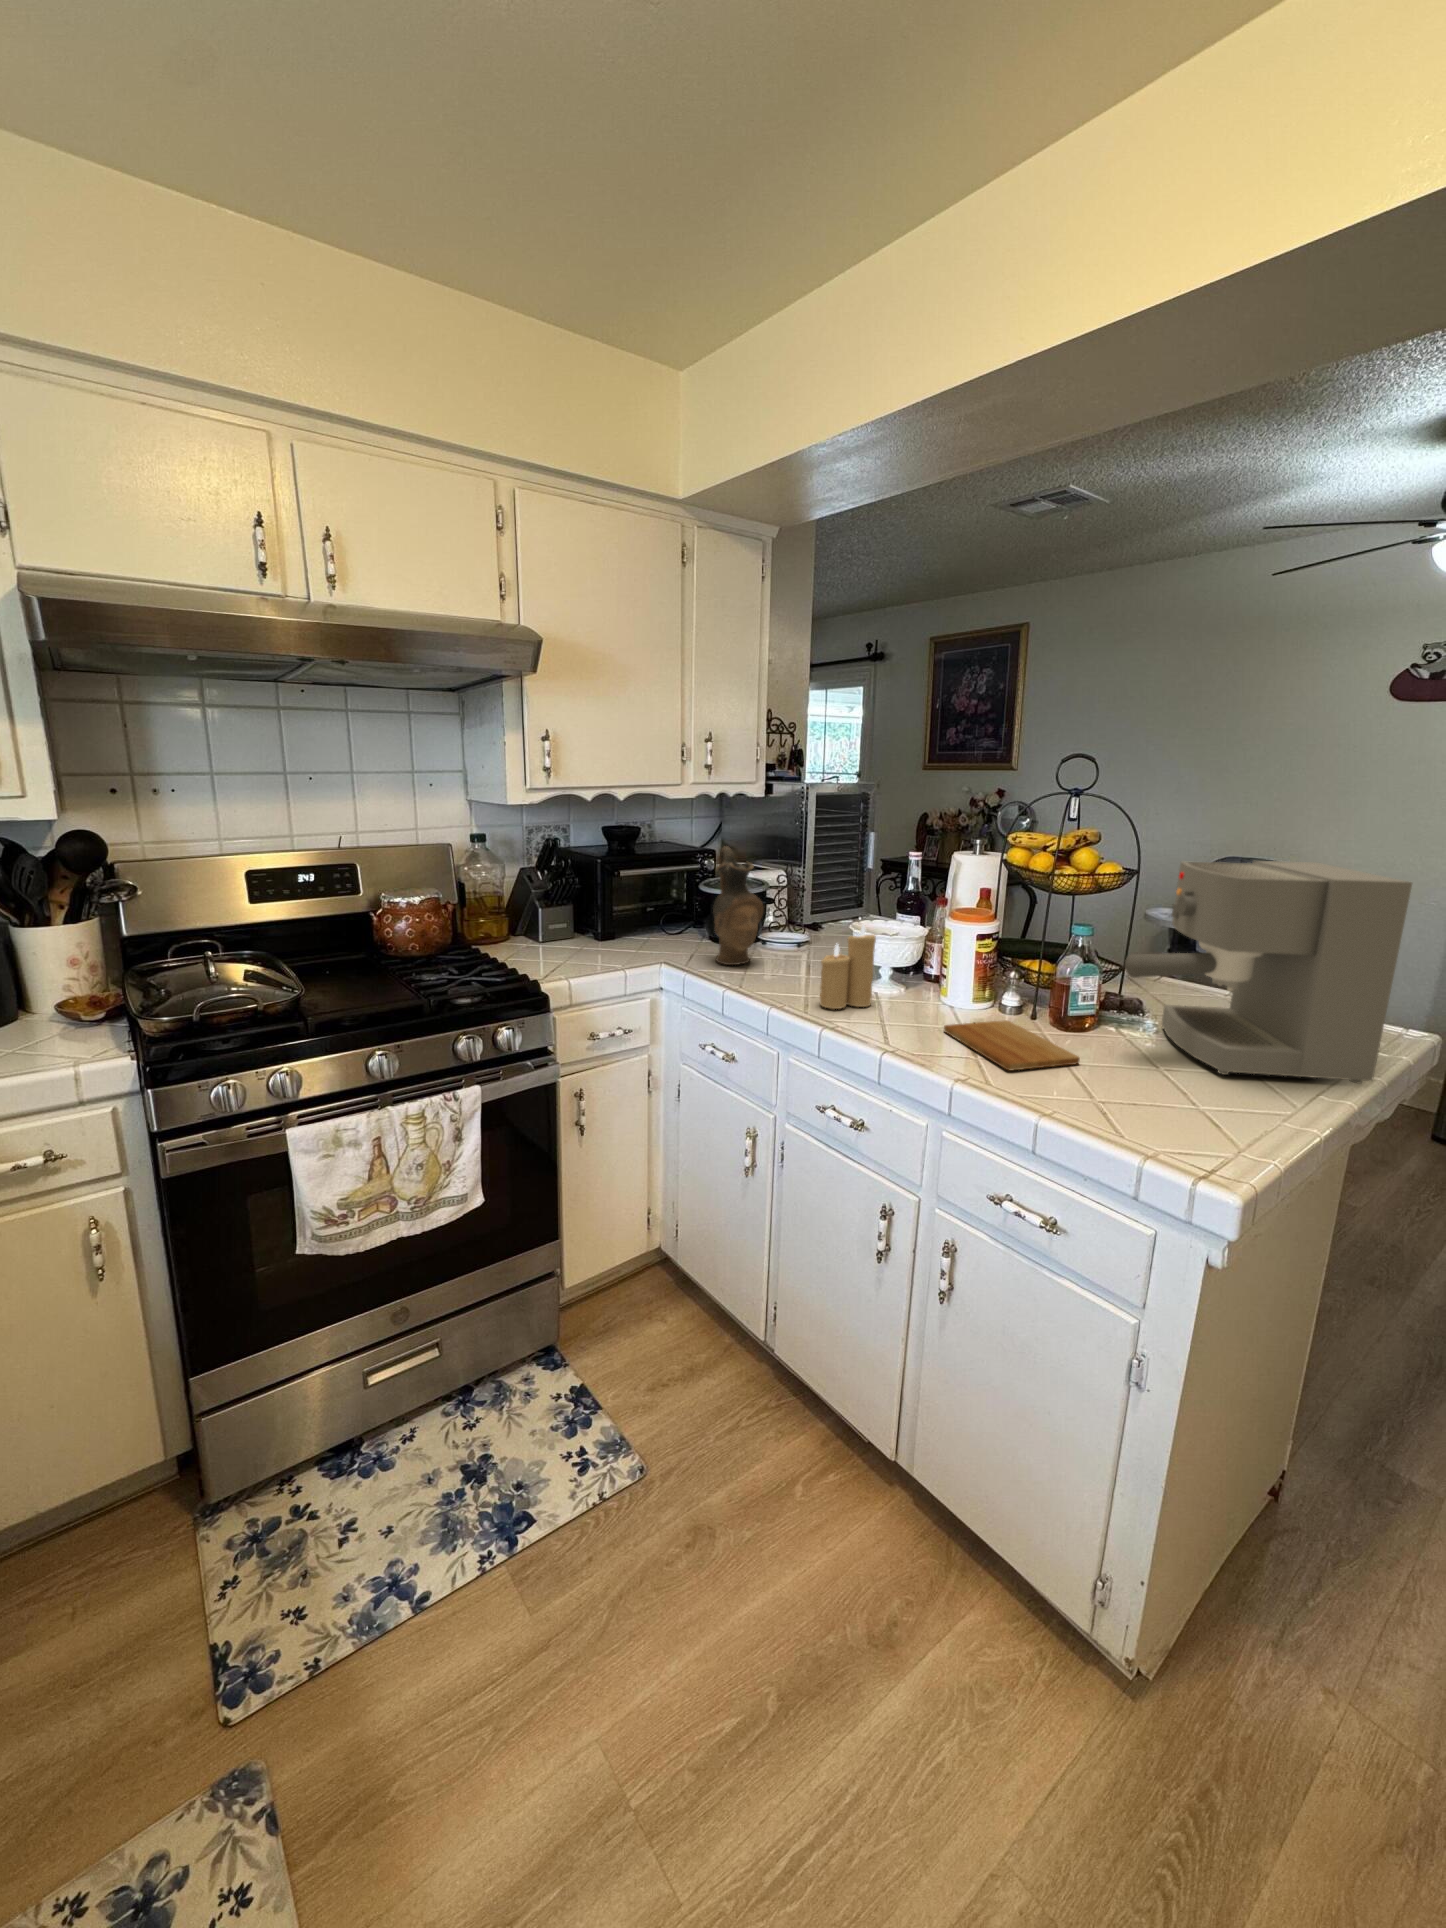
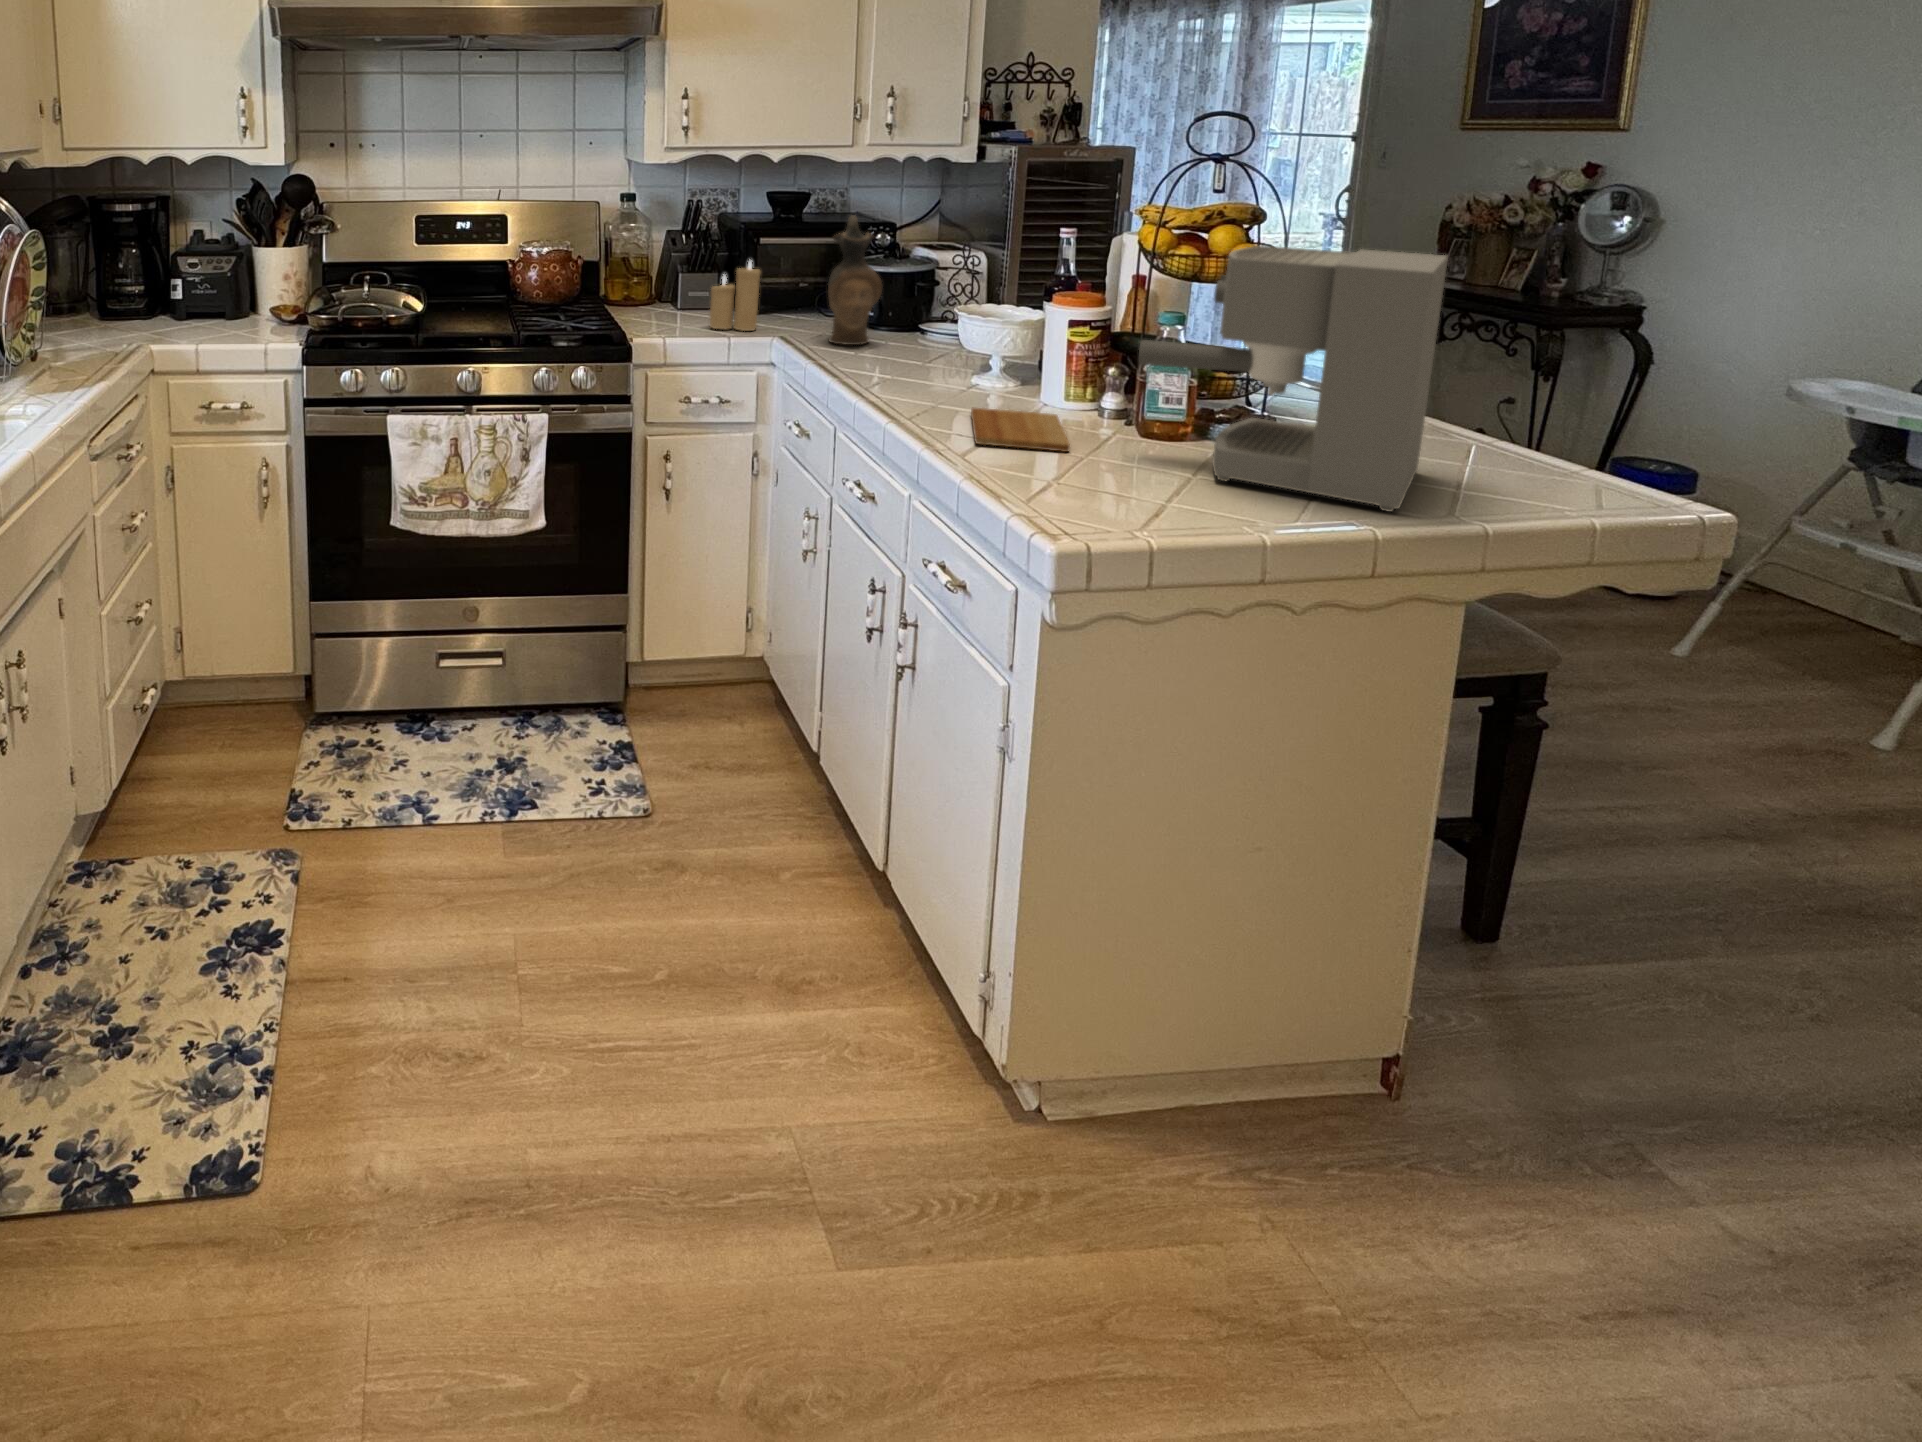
candle: present [820,925,876,1009] -> present [710,261,760,331]

